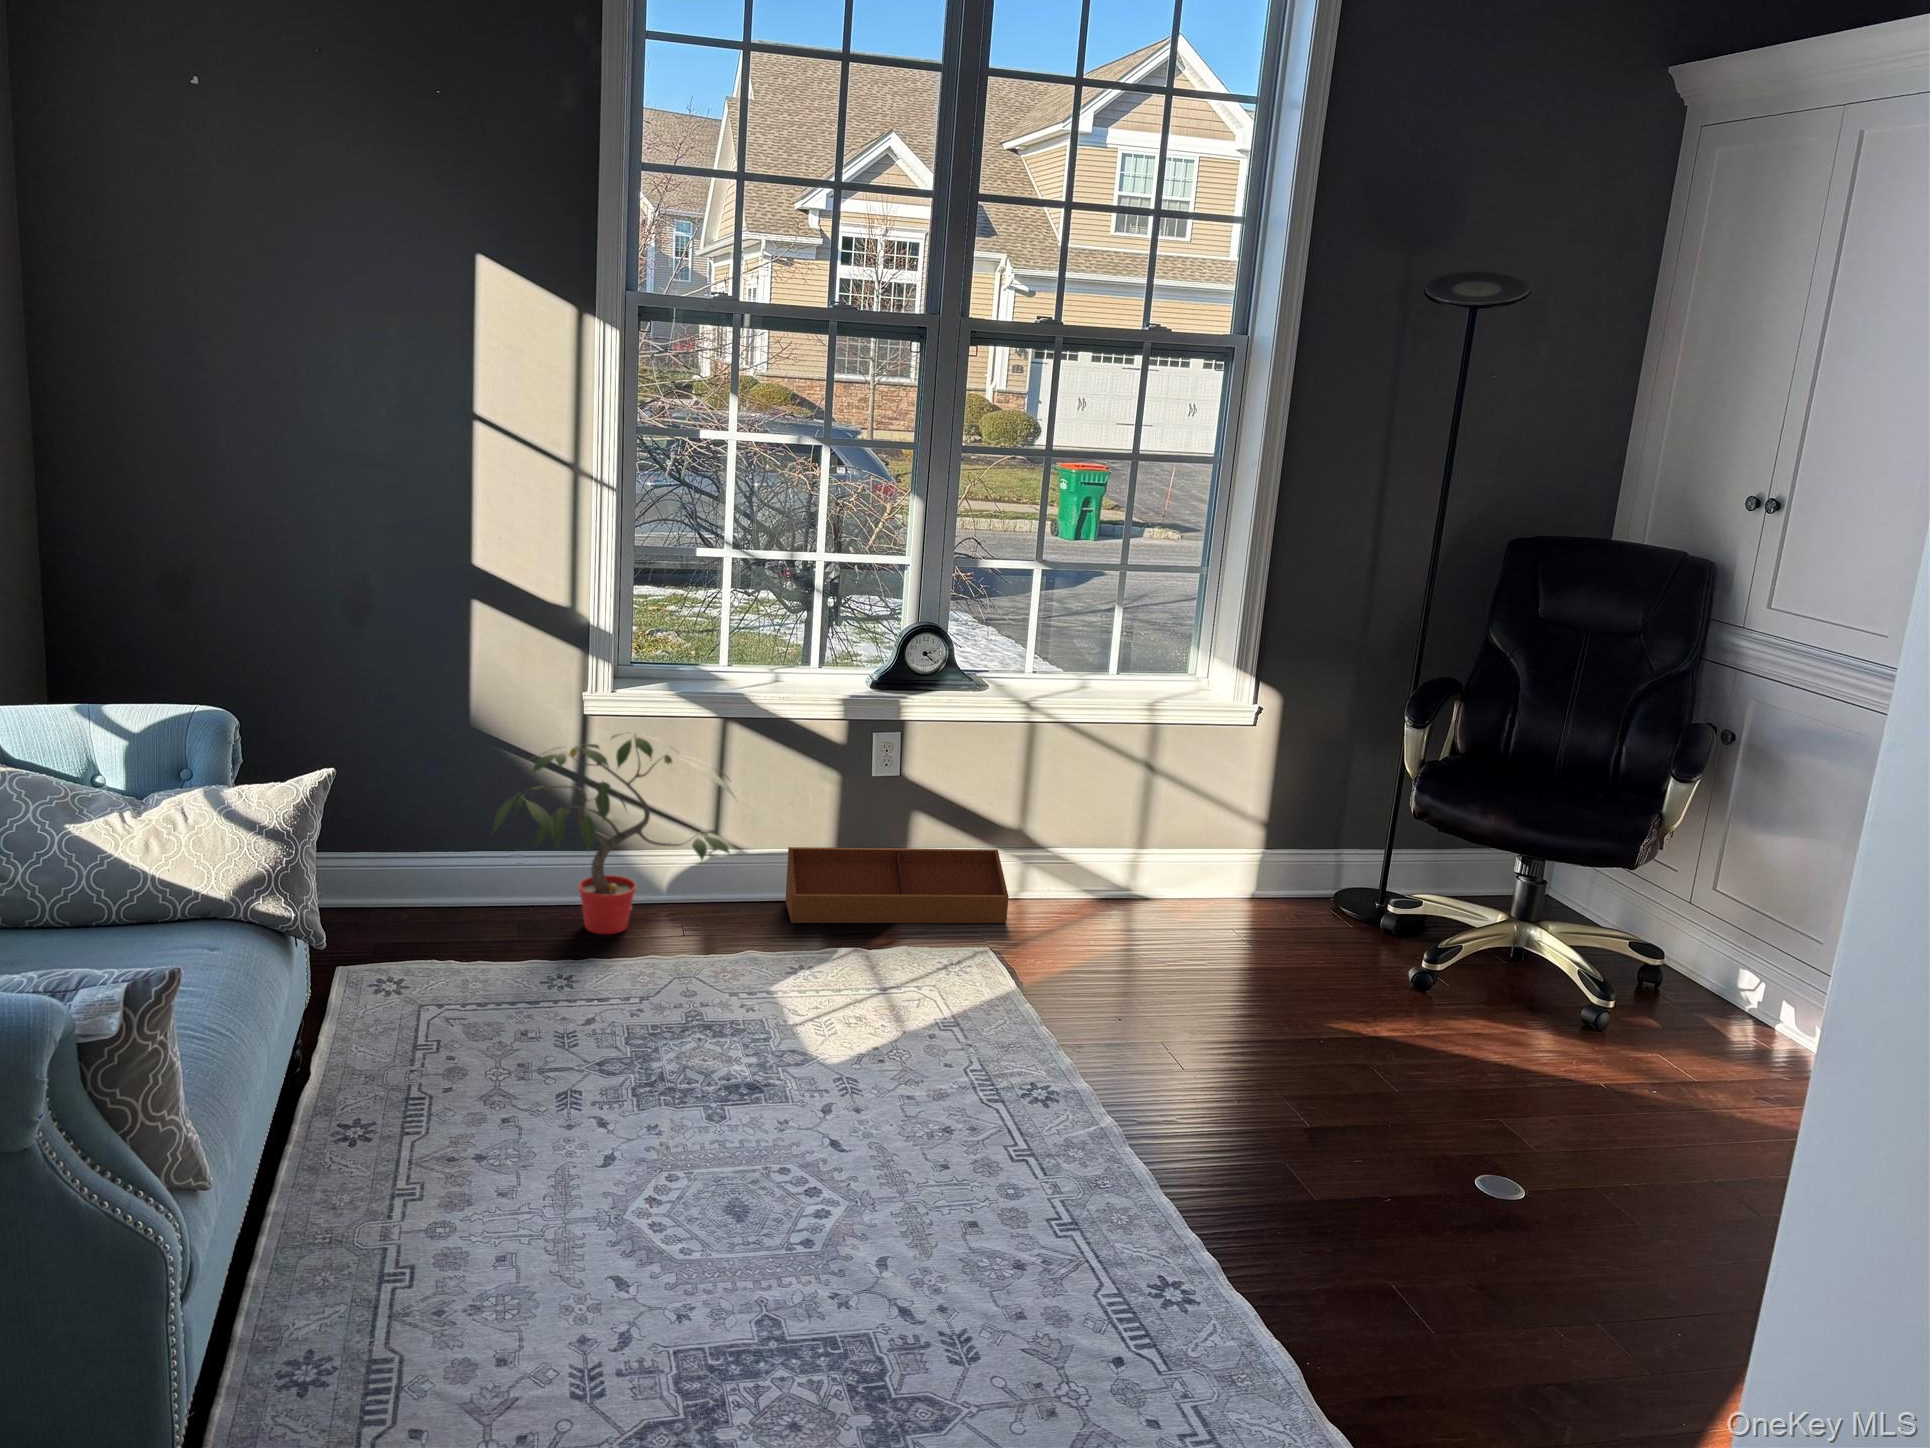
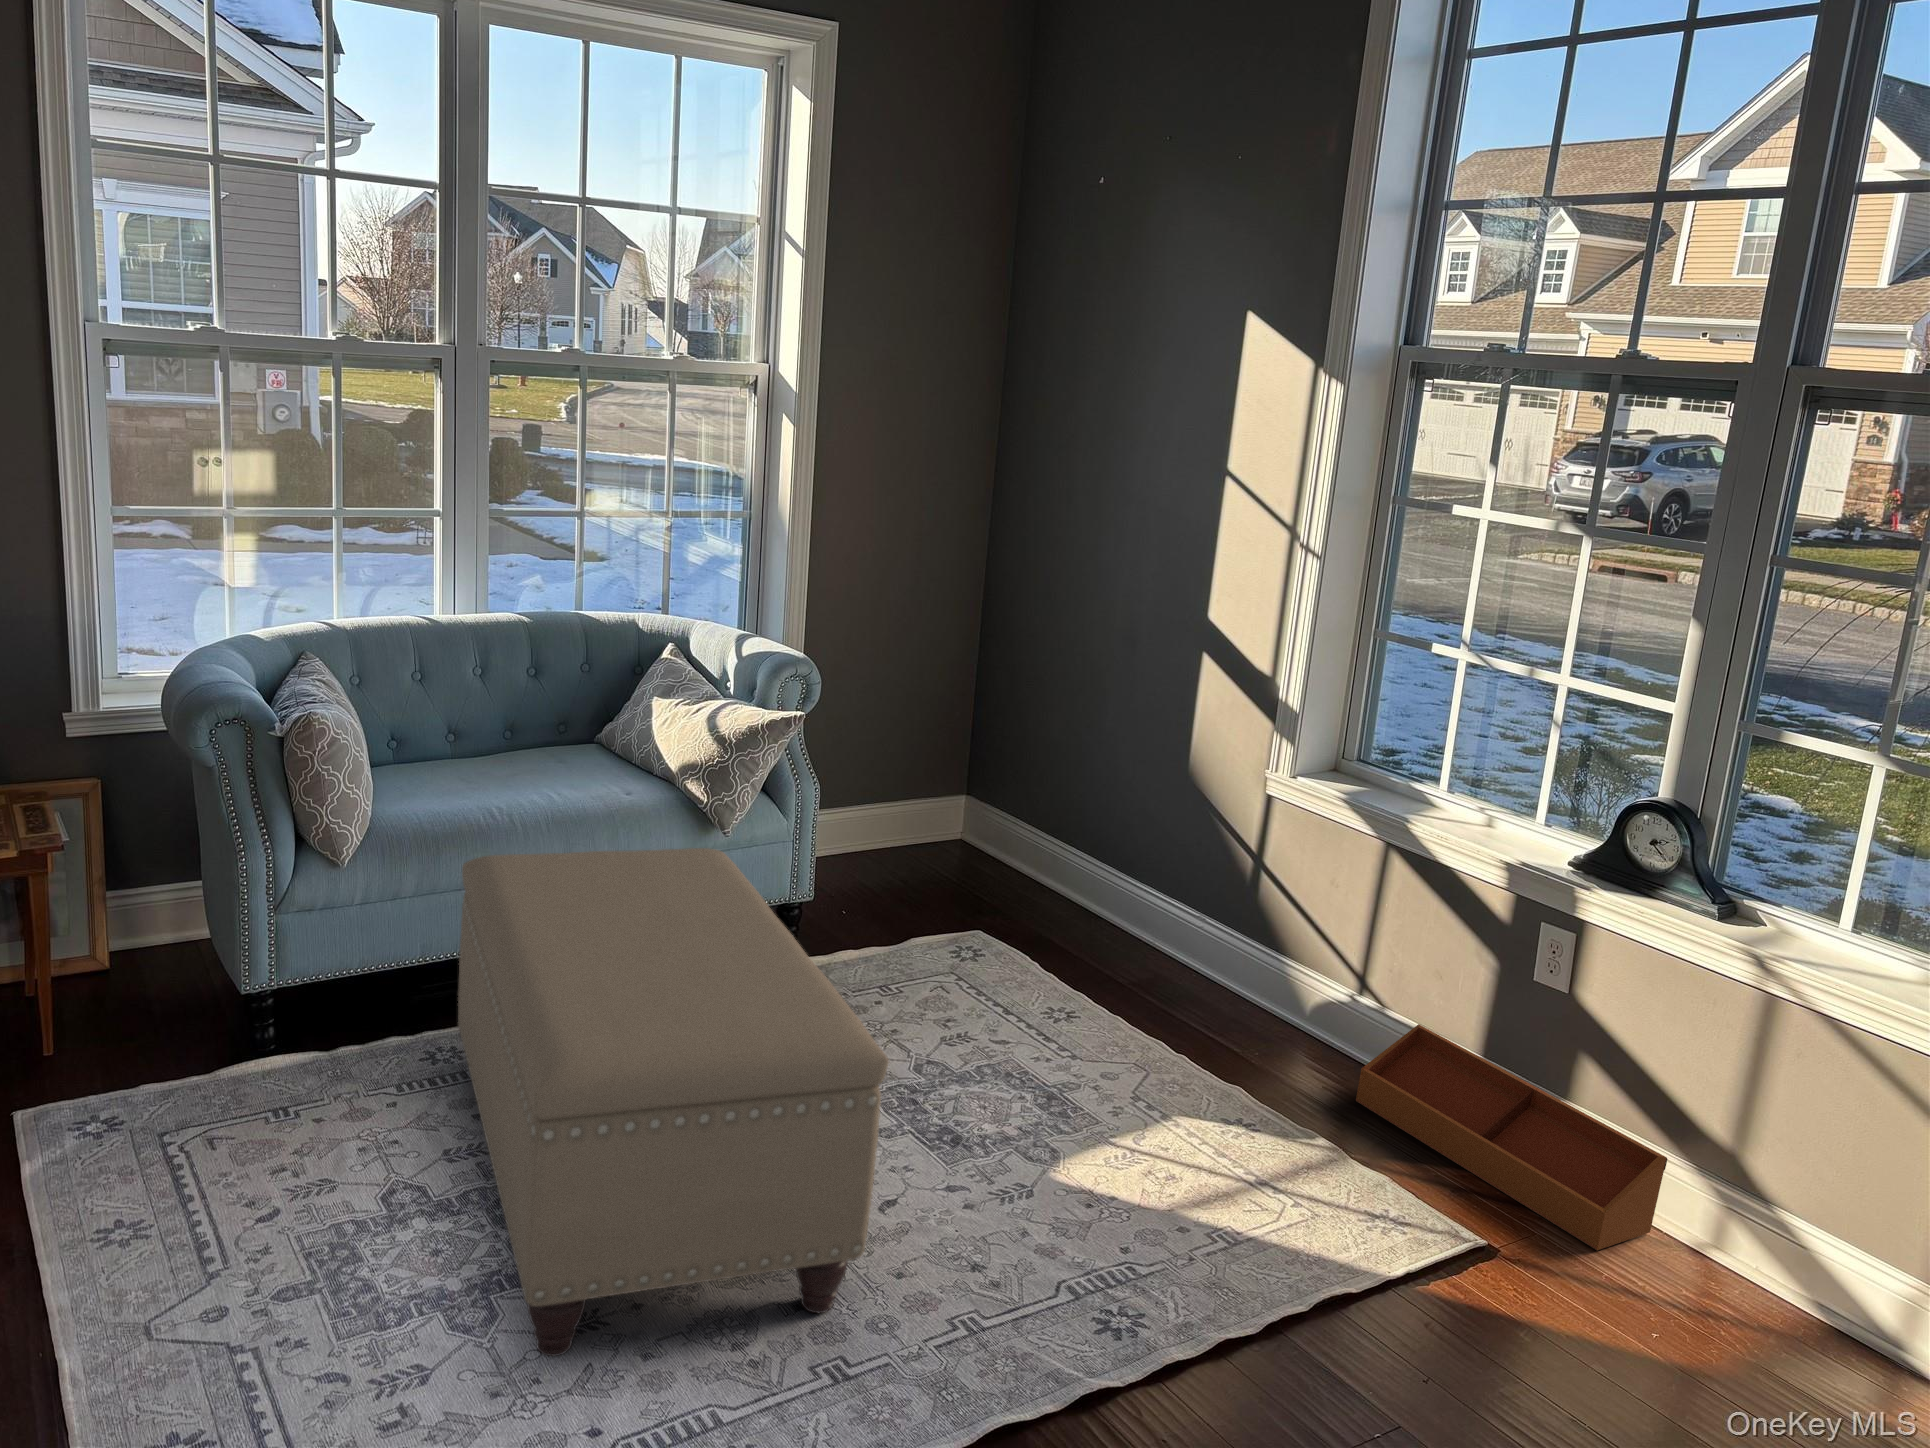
potted plant: present [493,735,733,934] -> none [1105,797,1349,1018]
ottoman: none [441,948,1074,1372] -> present [458,848,889,1356]

